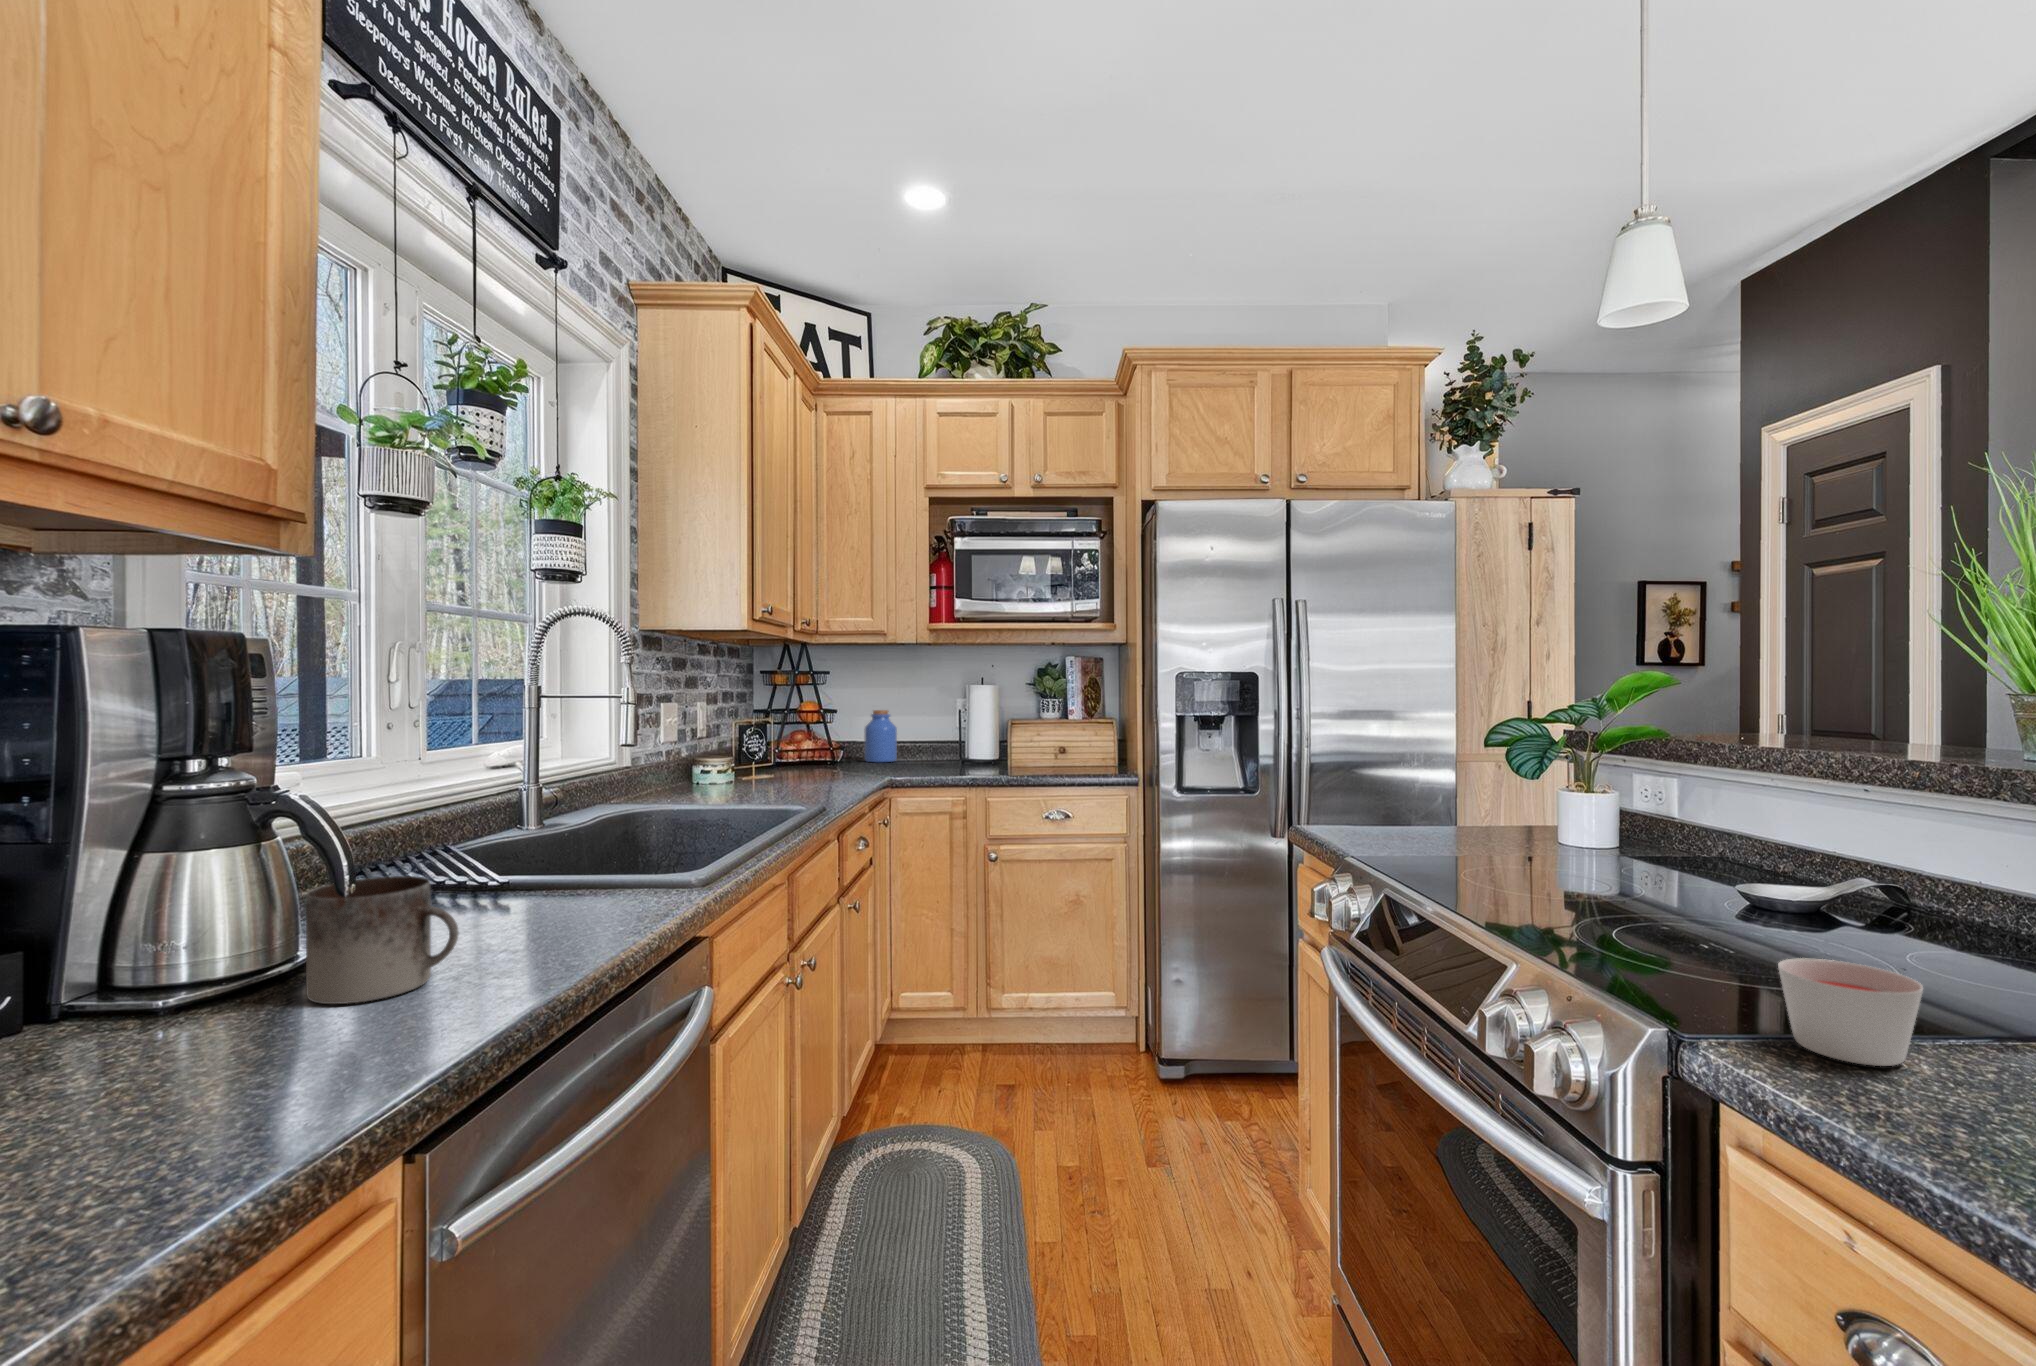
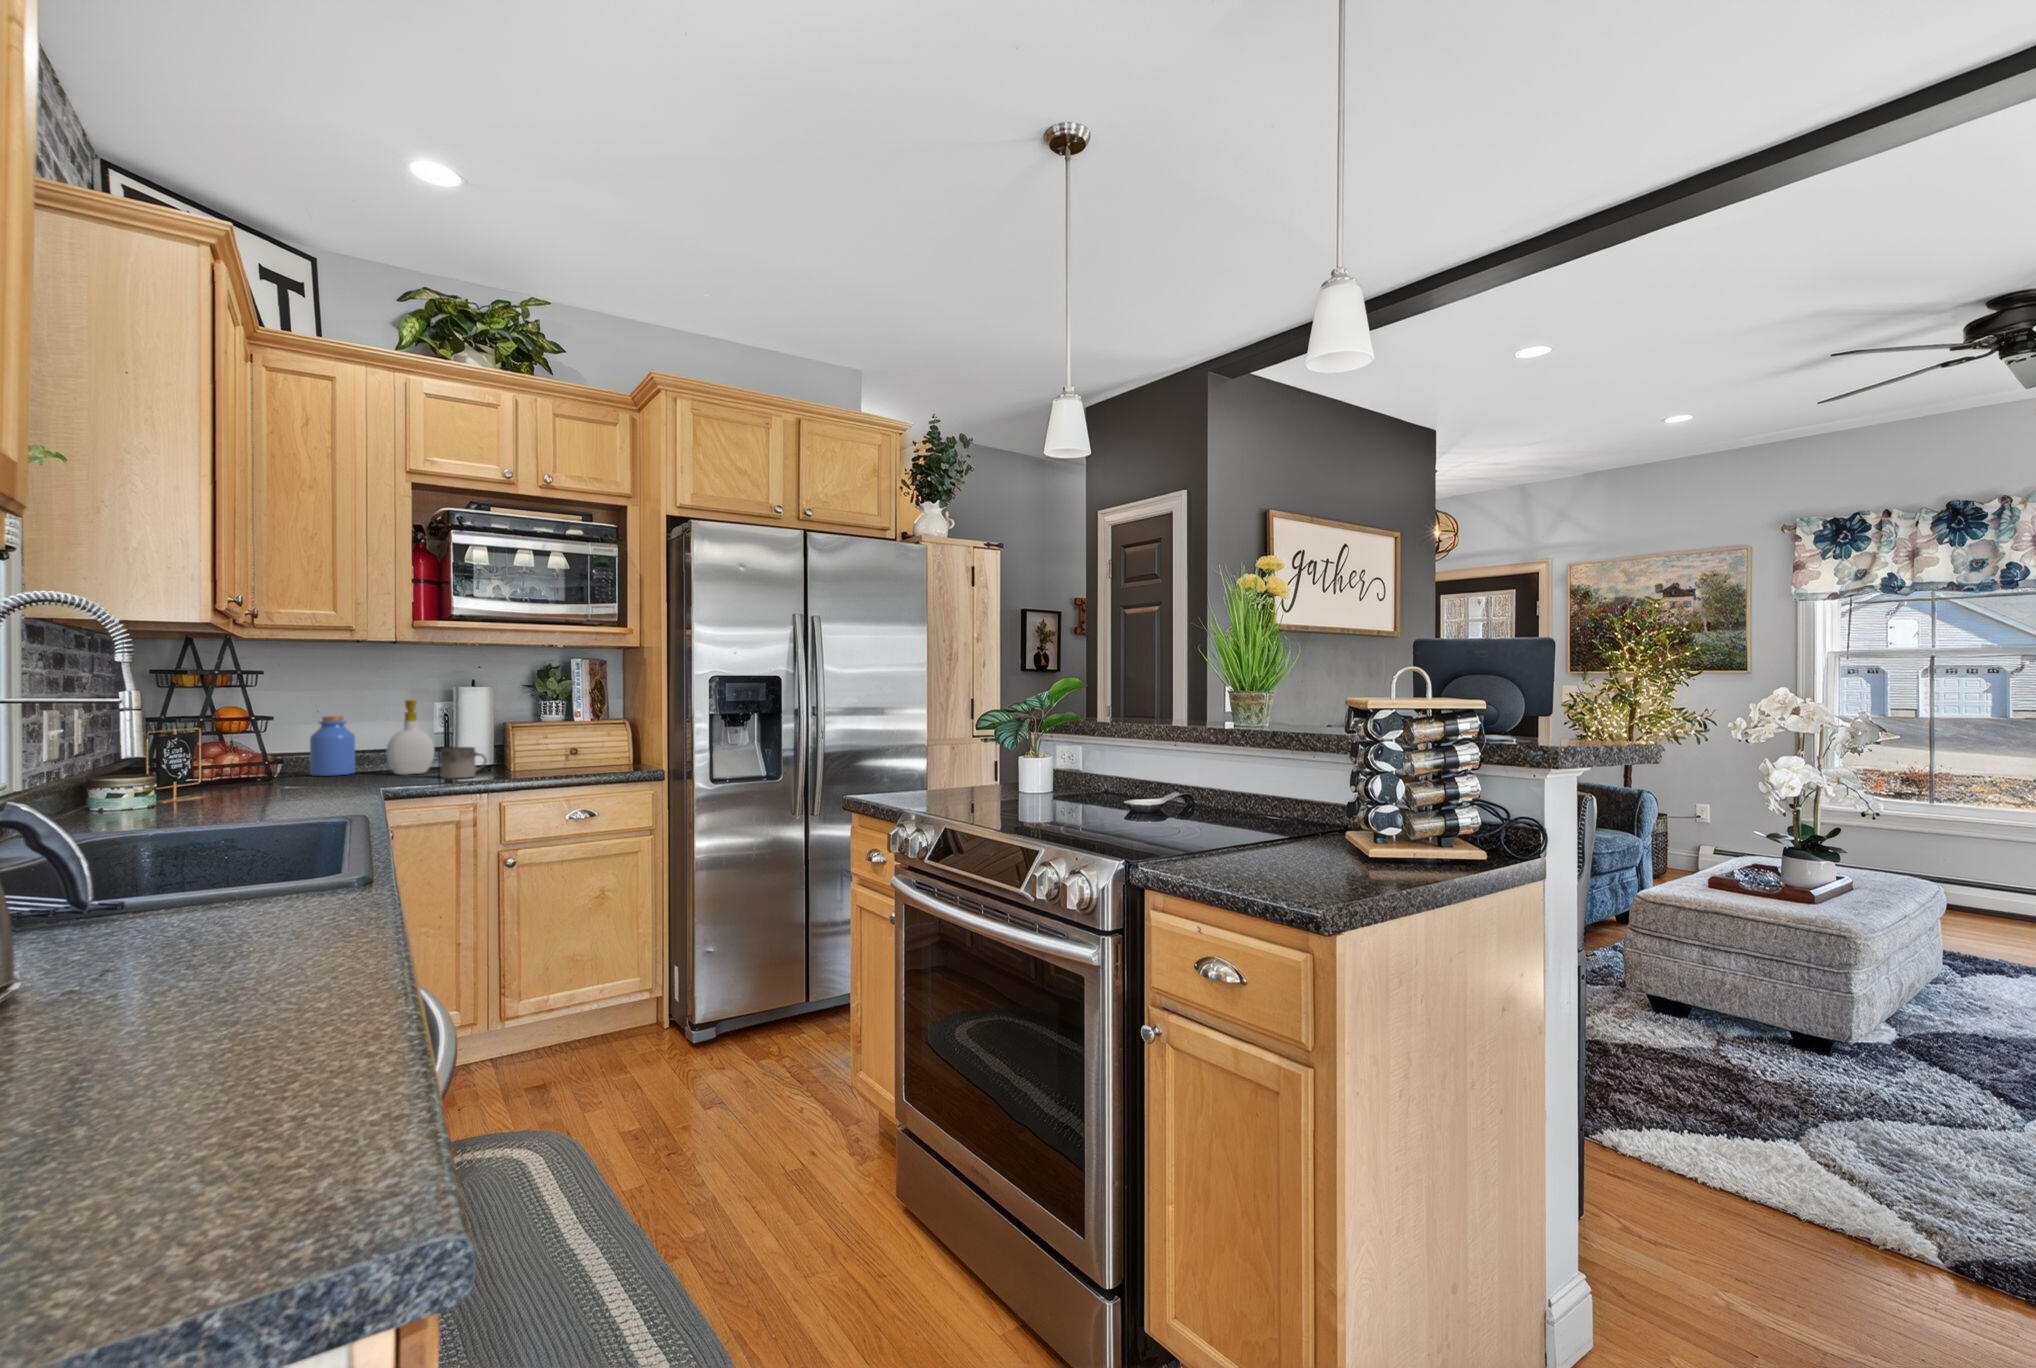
soap bottle: none [916,696,954,765] -> present [386,700,434,775]
mug: present [306,876,459,1004] -> present [441,747,486,779]
candle: present [1778,958,1923,1066] -> none [1169,819,1221,862]

